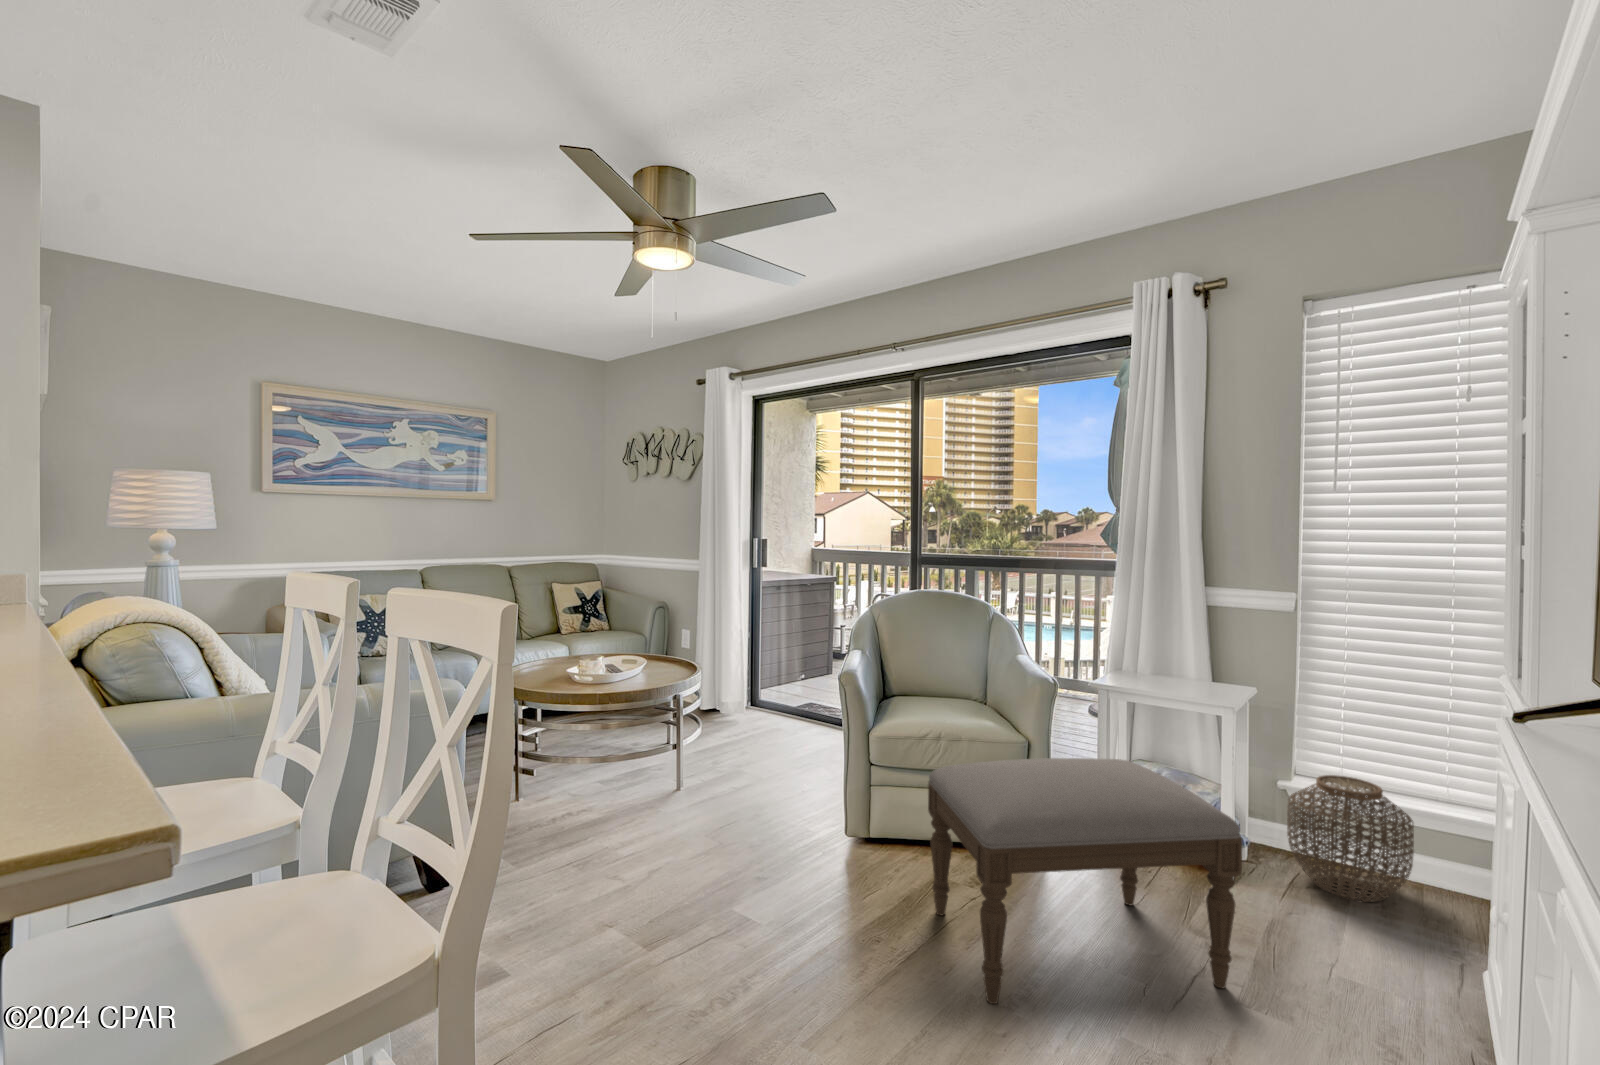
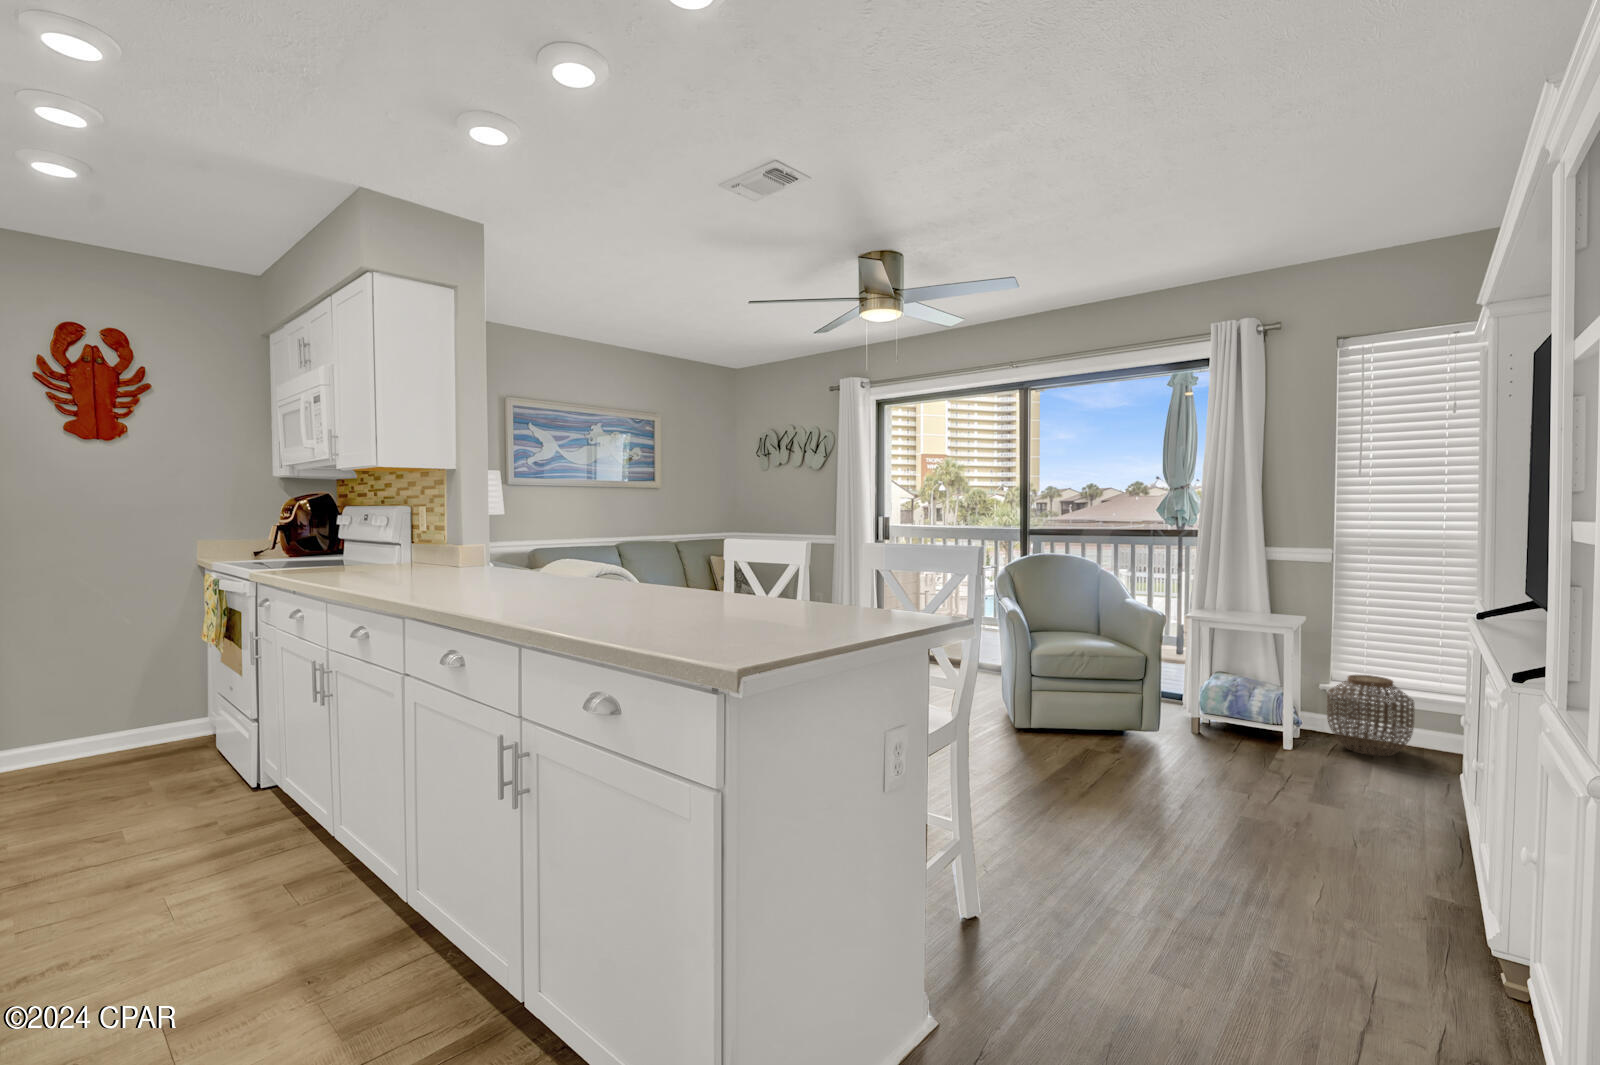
ottoman: present [928,758,1242,1004] -> none [1085,659,1301,798]

